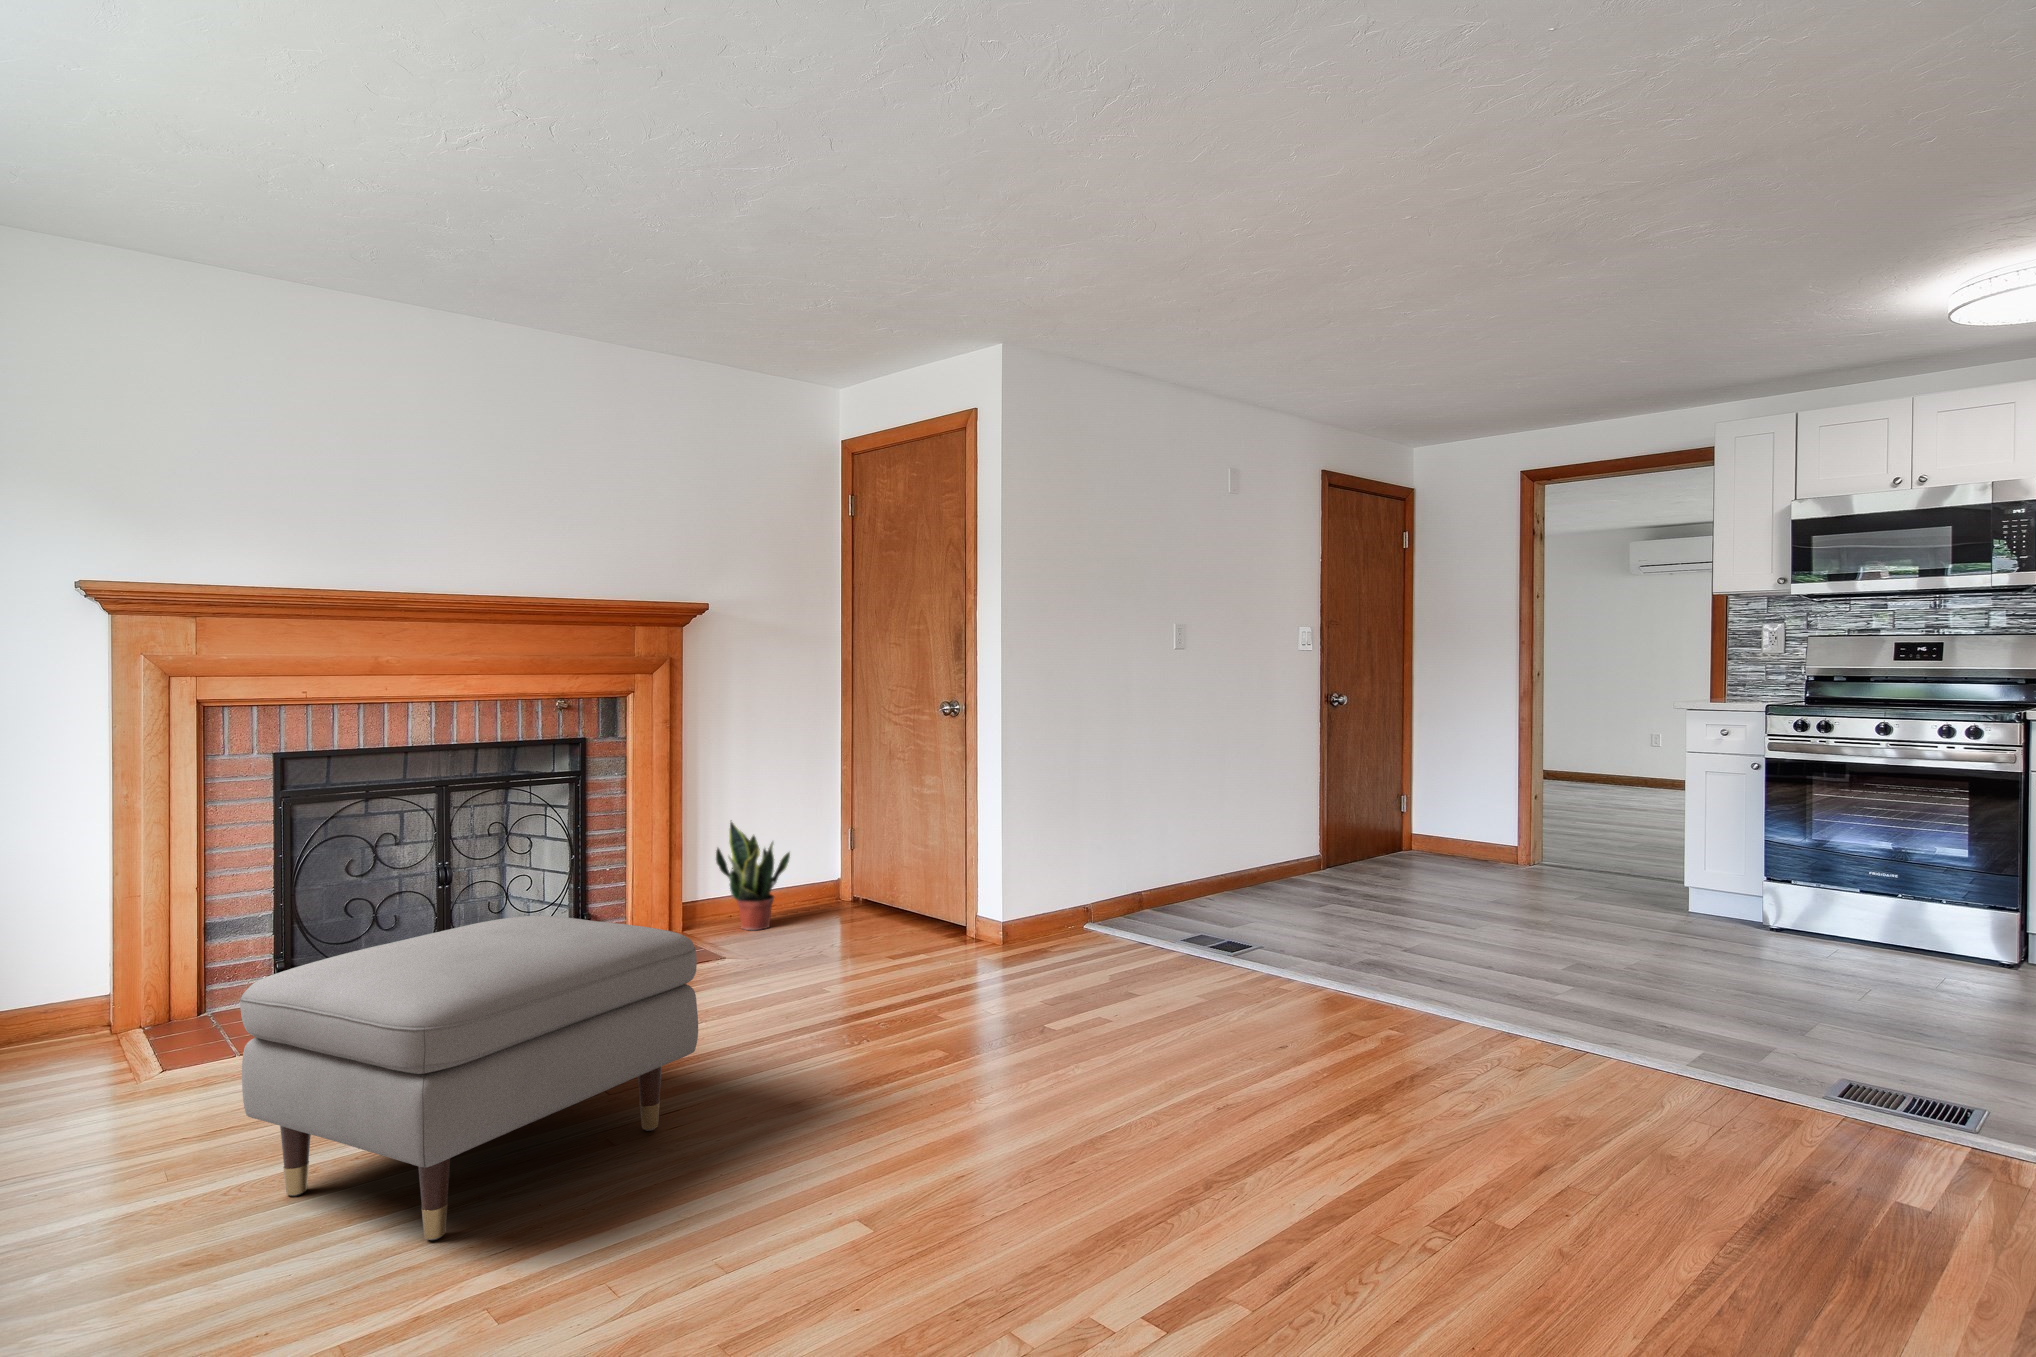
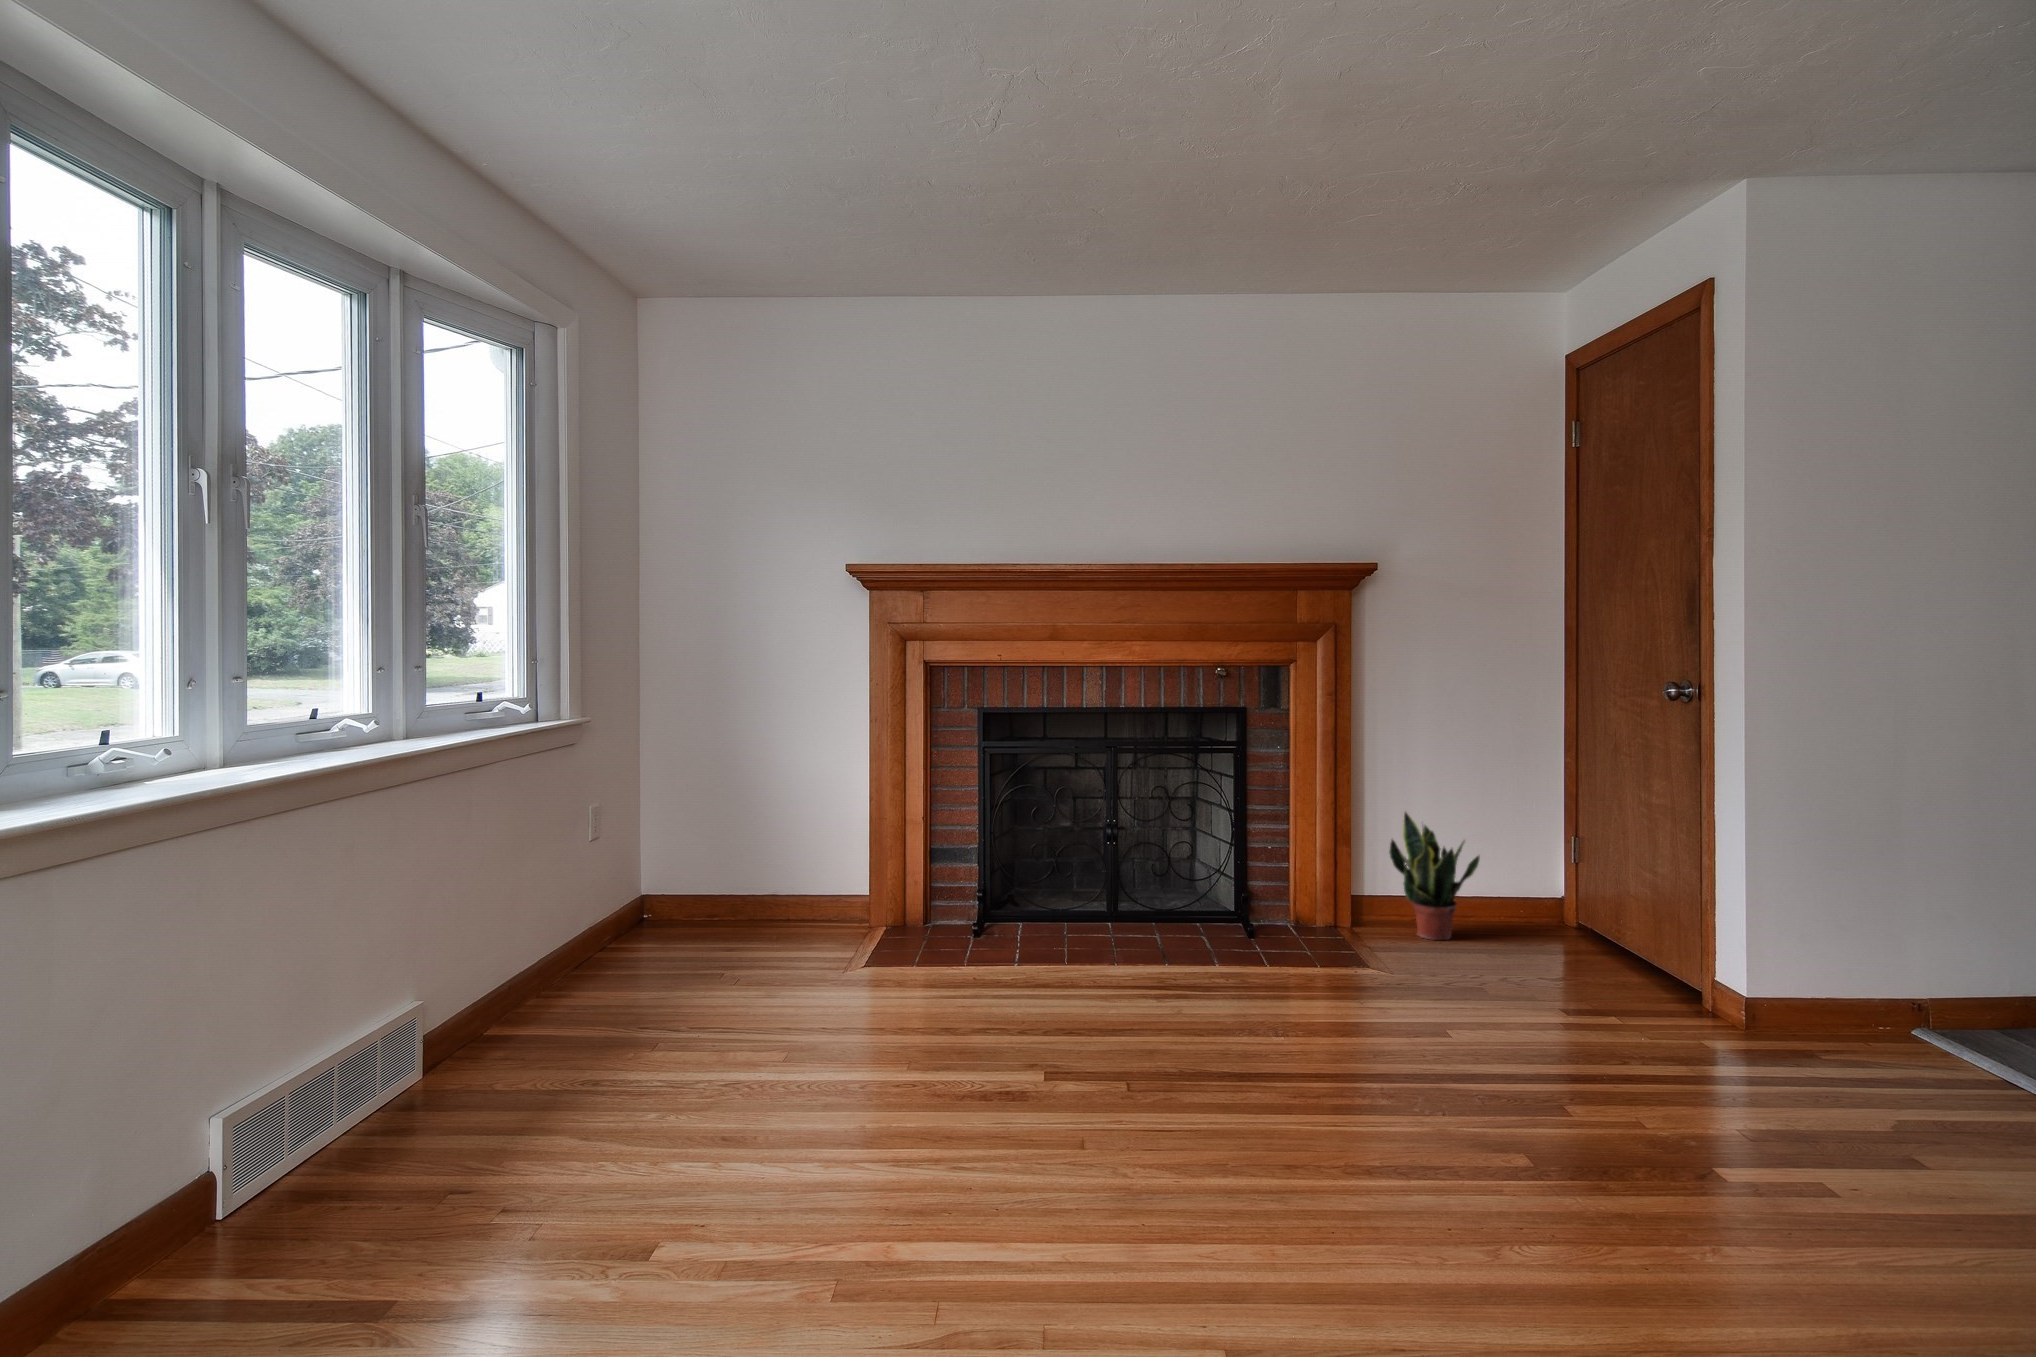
ottoman: present [240,916,698,1240] -> none [797,891,1177,1188]

